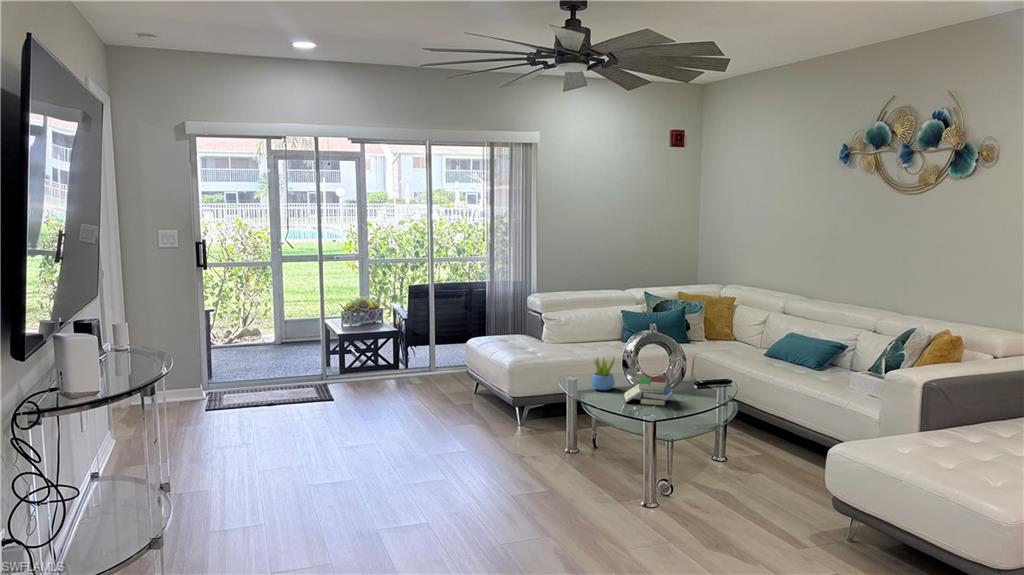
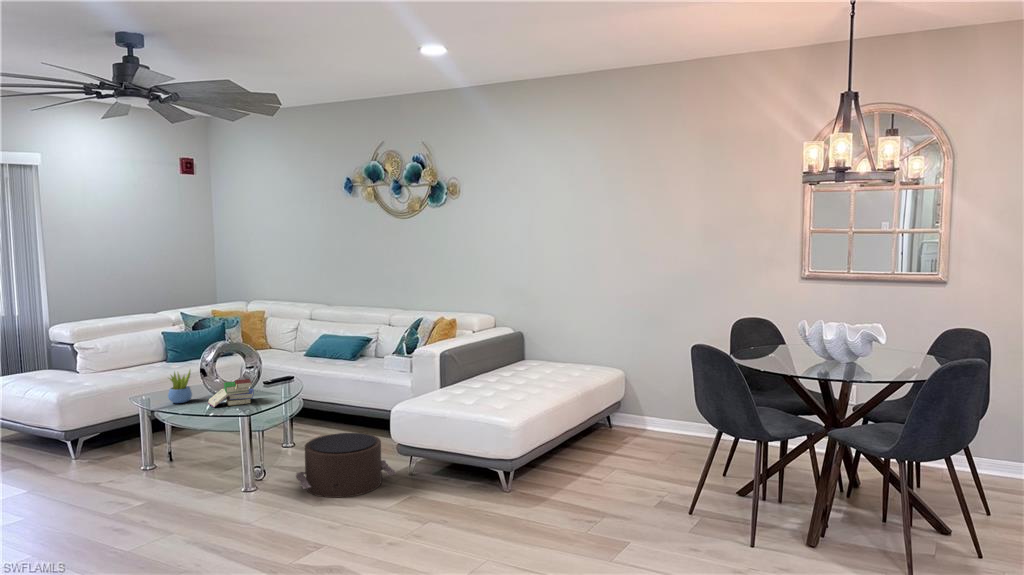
pouf: none [698,462,824,550] -> present [296,433,396,498]

